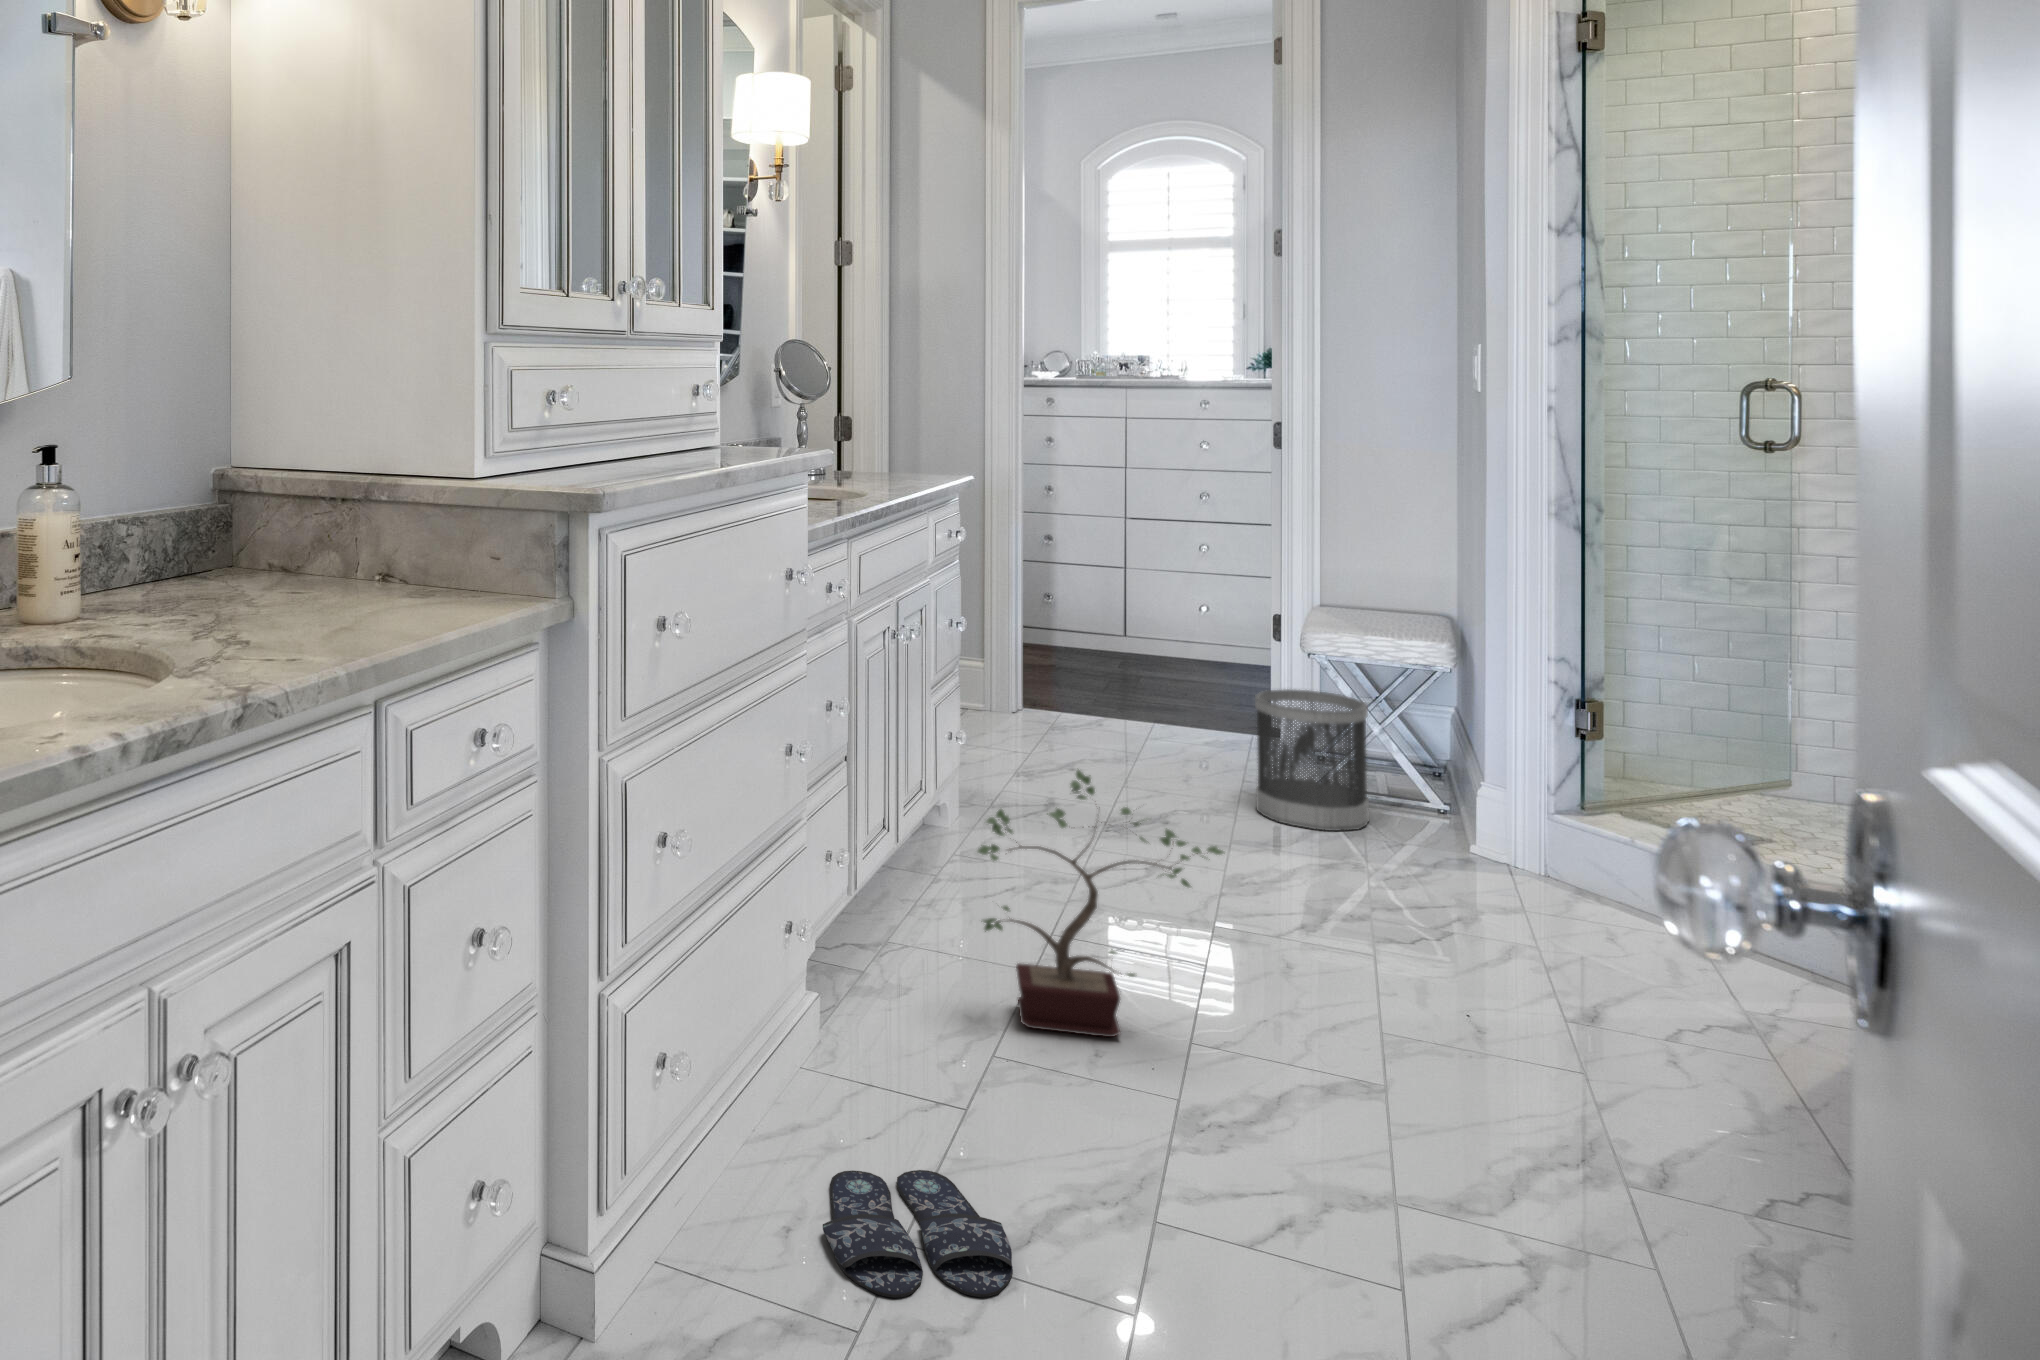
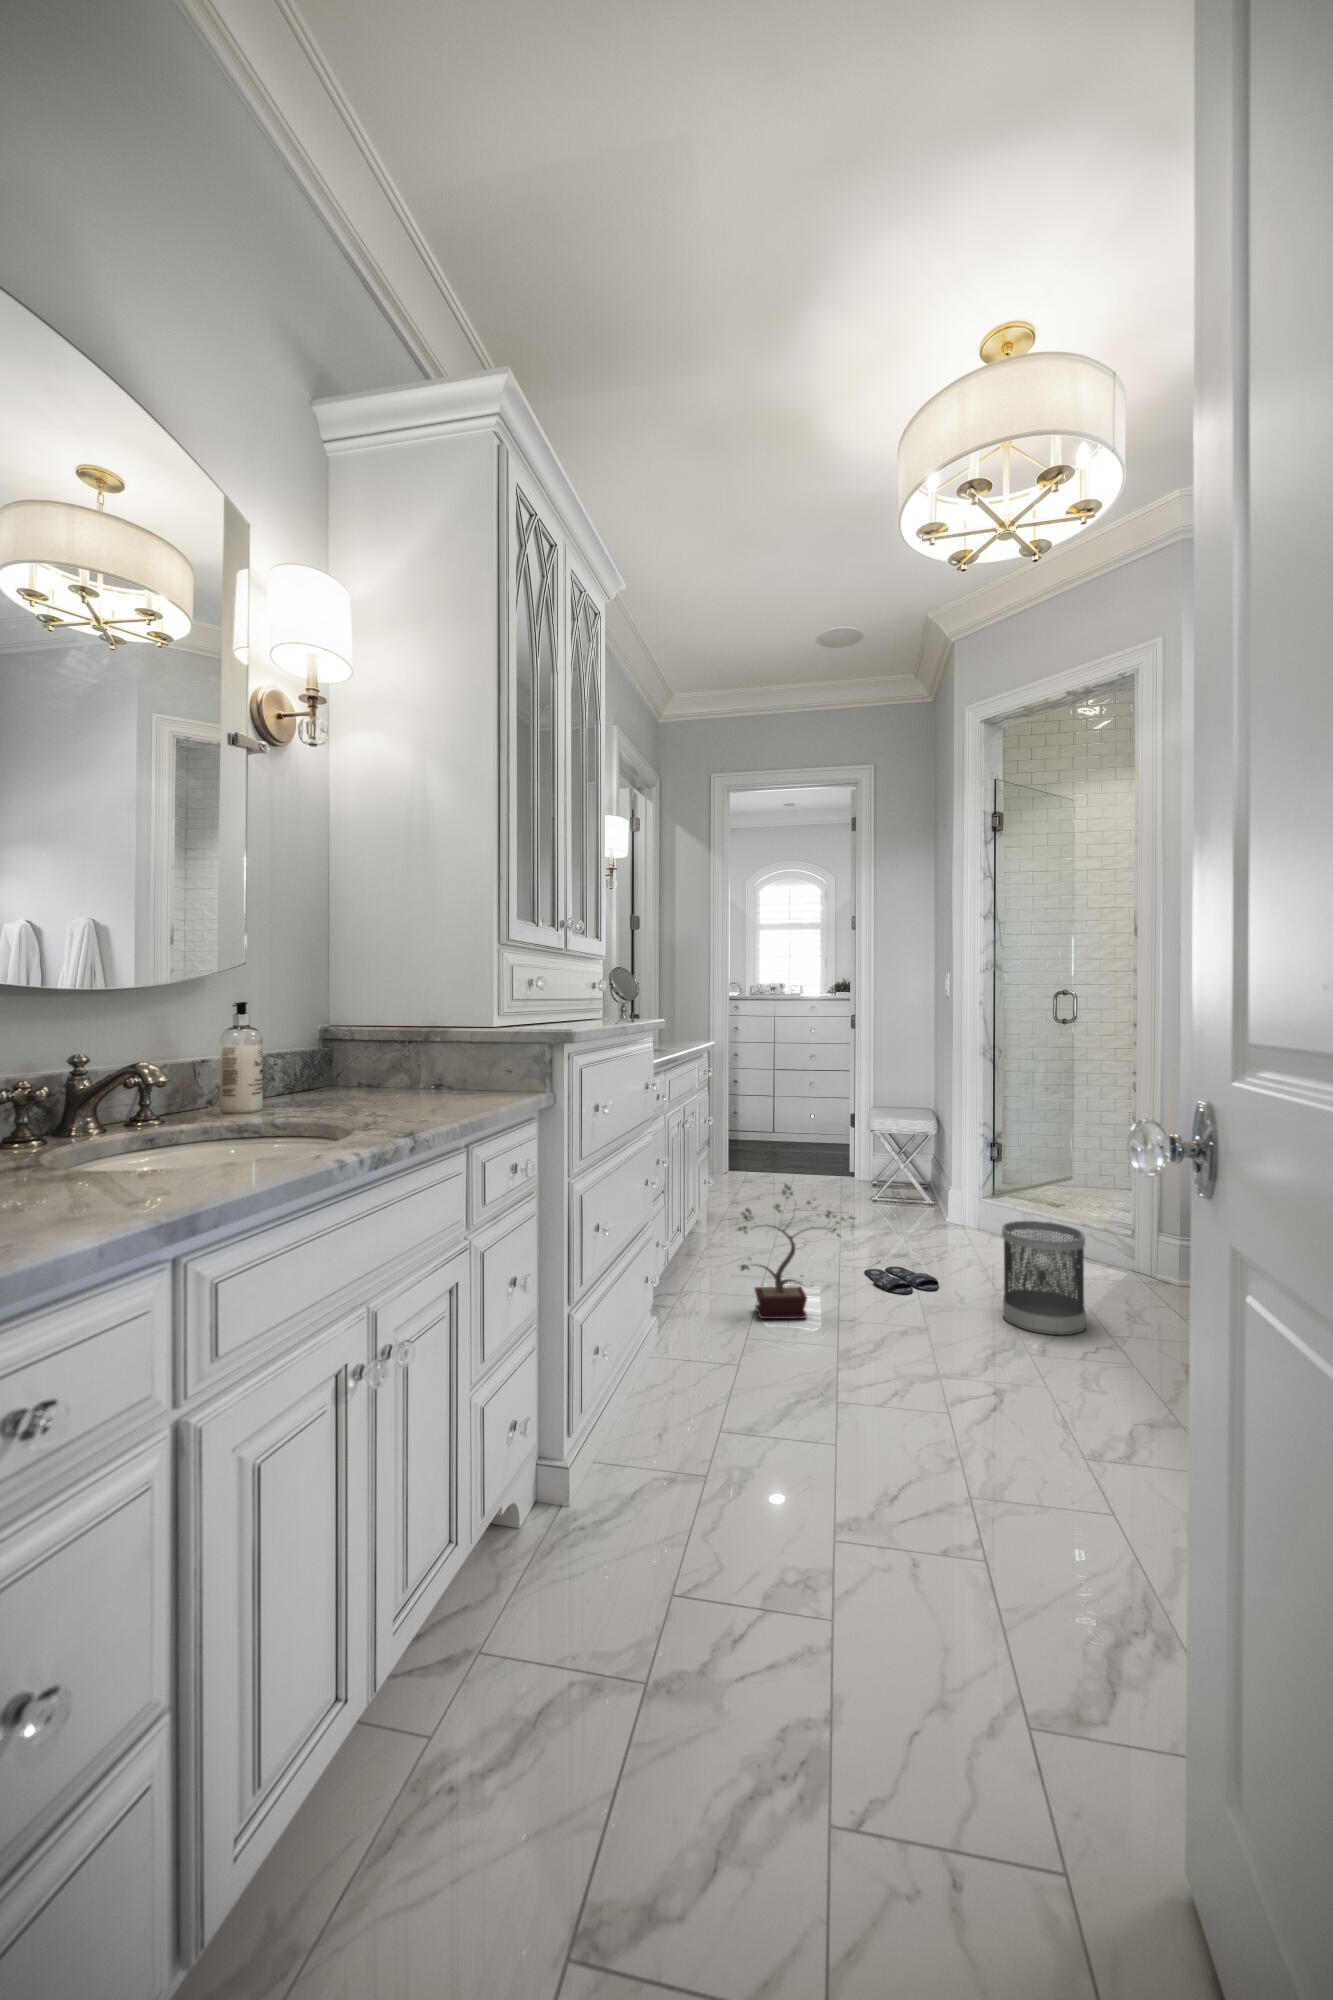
wastebasket: present [1255,689,1369,831] -> present [1002,1221,1086,1335]
slippers: present [823,1170,1013,1298] -> present [864,1267,939,1294]

